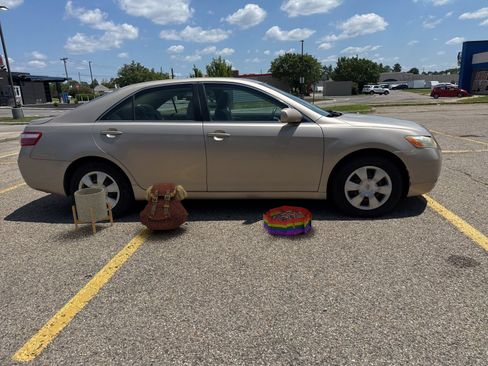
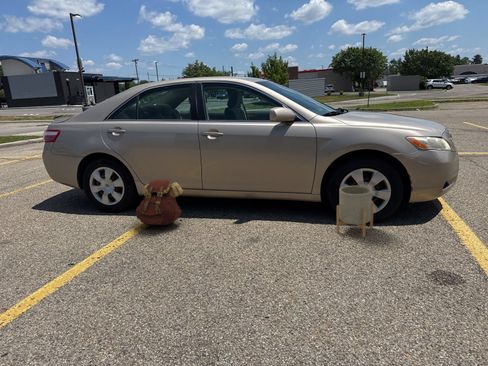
planter: present [72,187,113,234] -> present [337,186,373,237]
storage bin: present [263,206,312,236] -> none [252,207,299,238]

